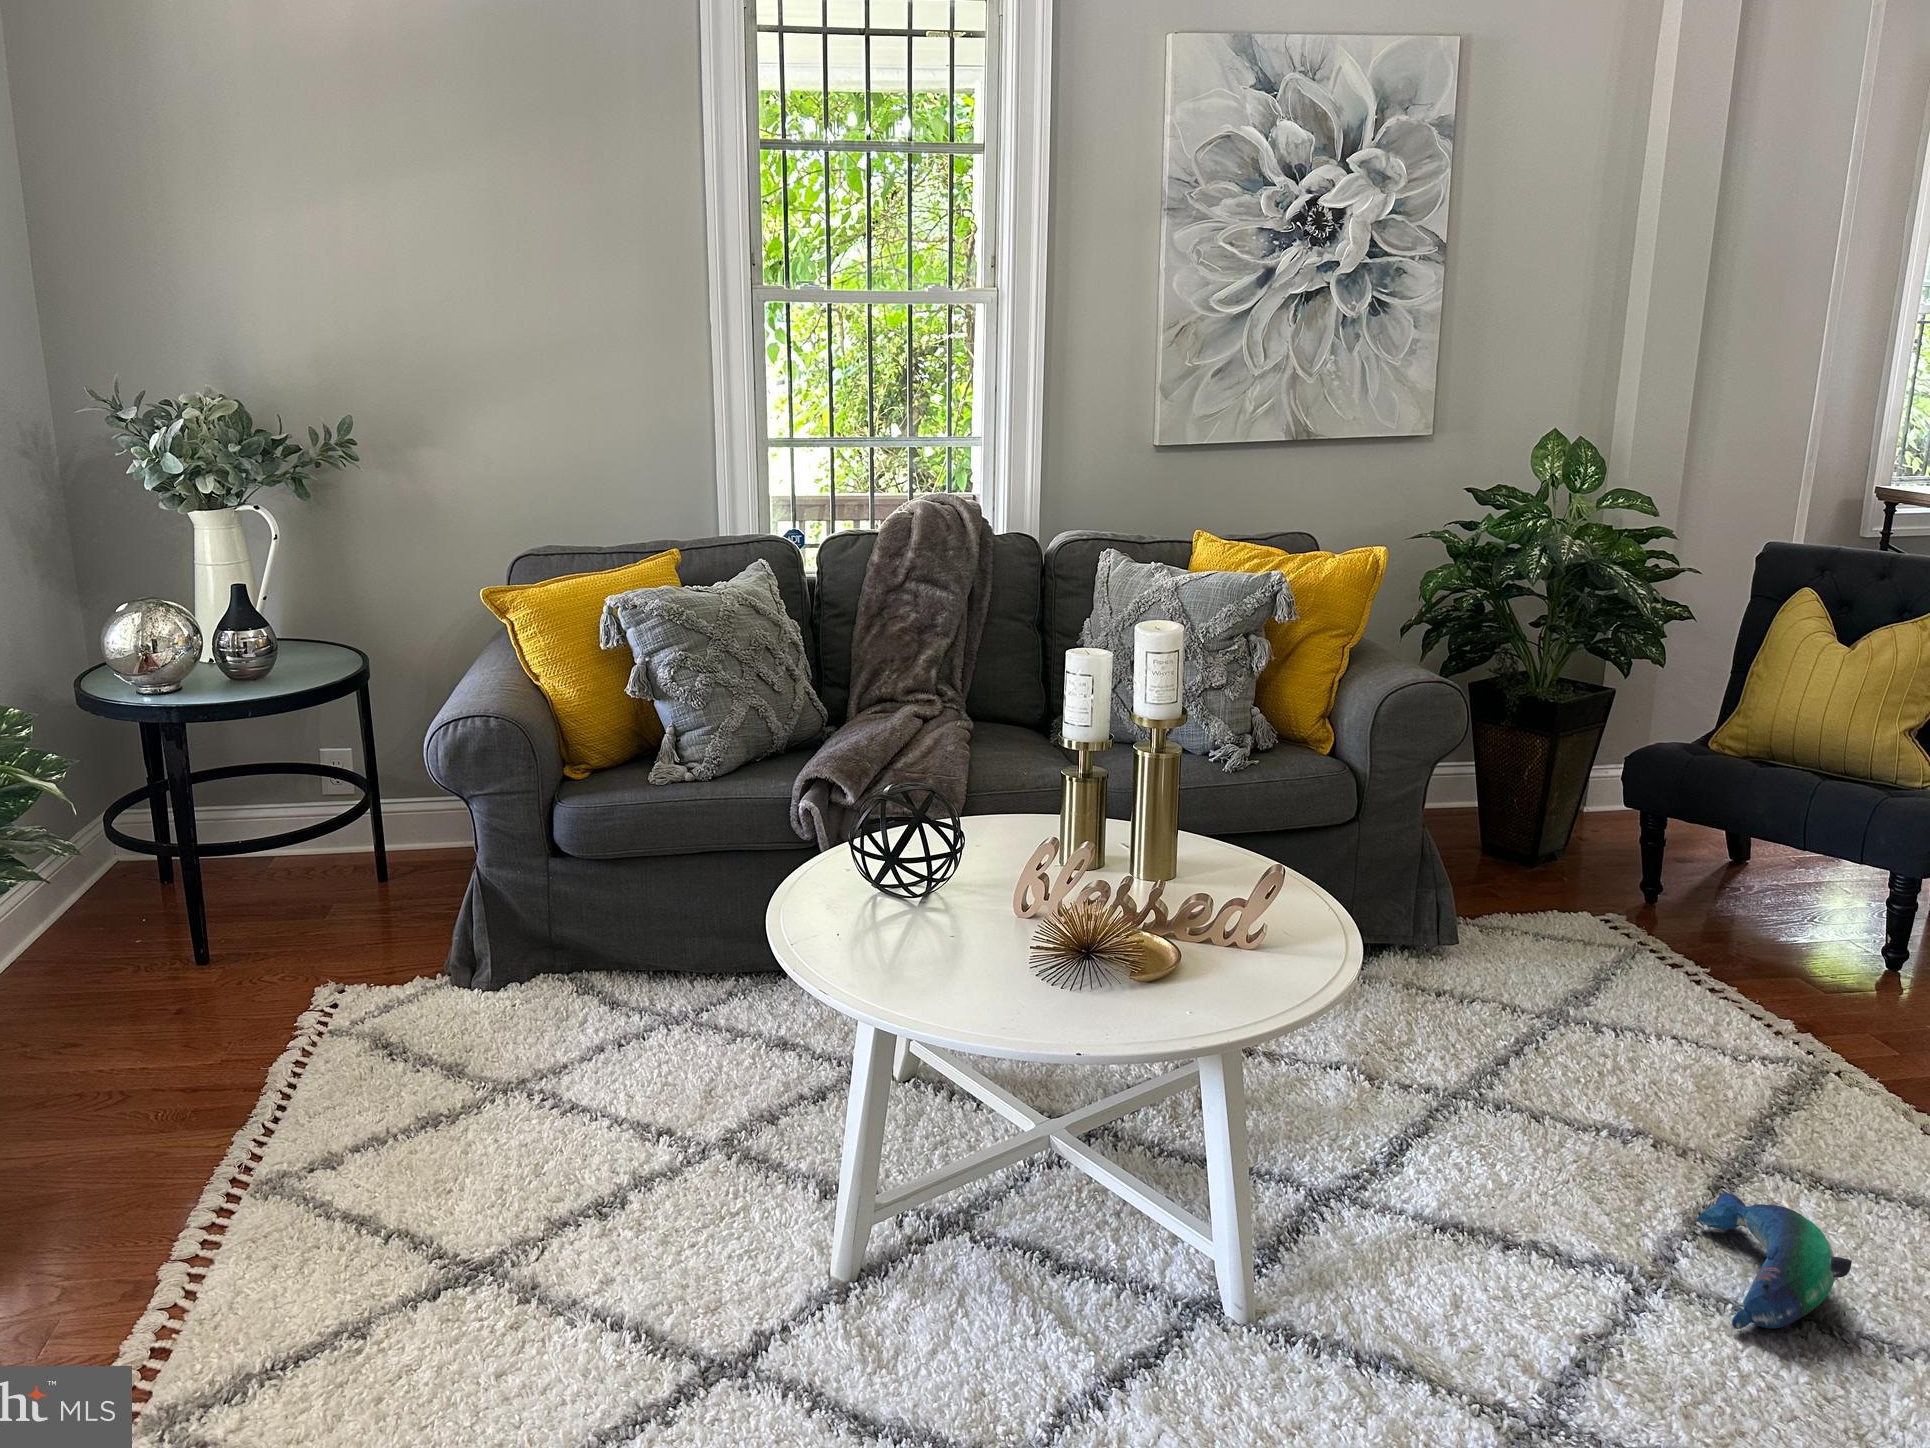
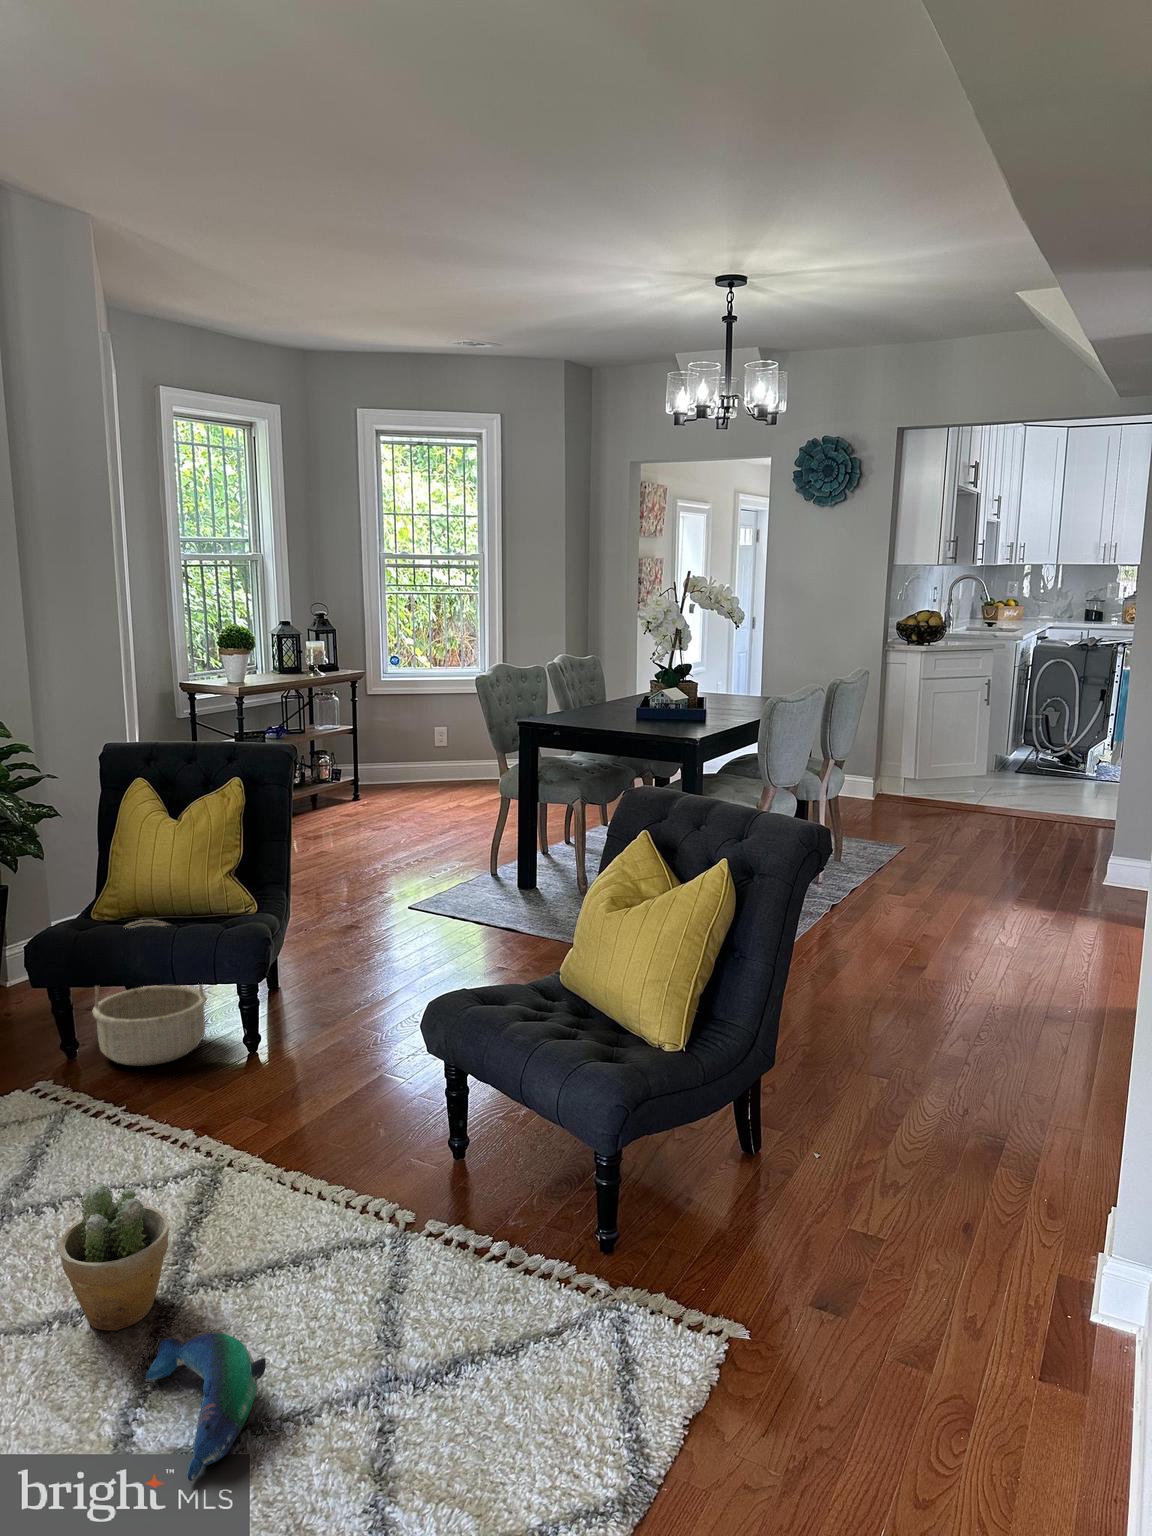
basket: none [1688,761,1843,943] -> present [92,920,207,1066]
potted plant: none [1626,1004,1754,1170] -> present [59,1184,169,1331]

